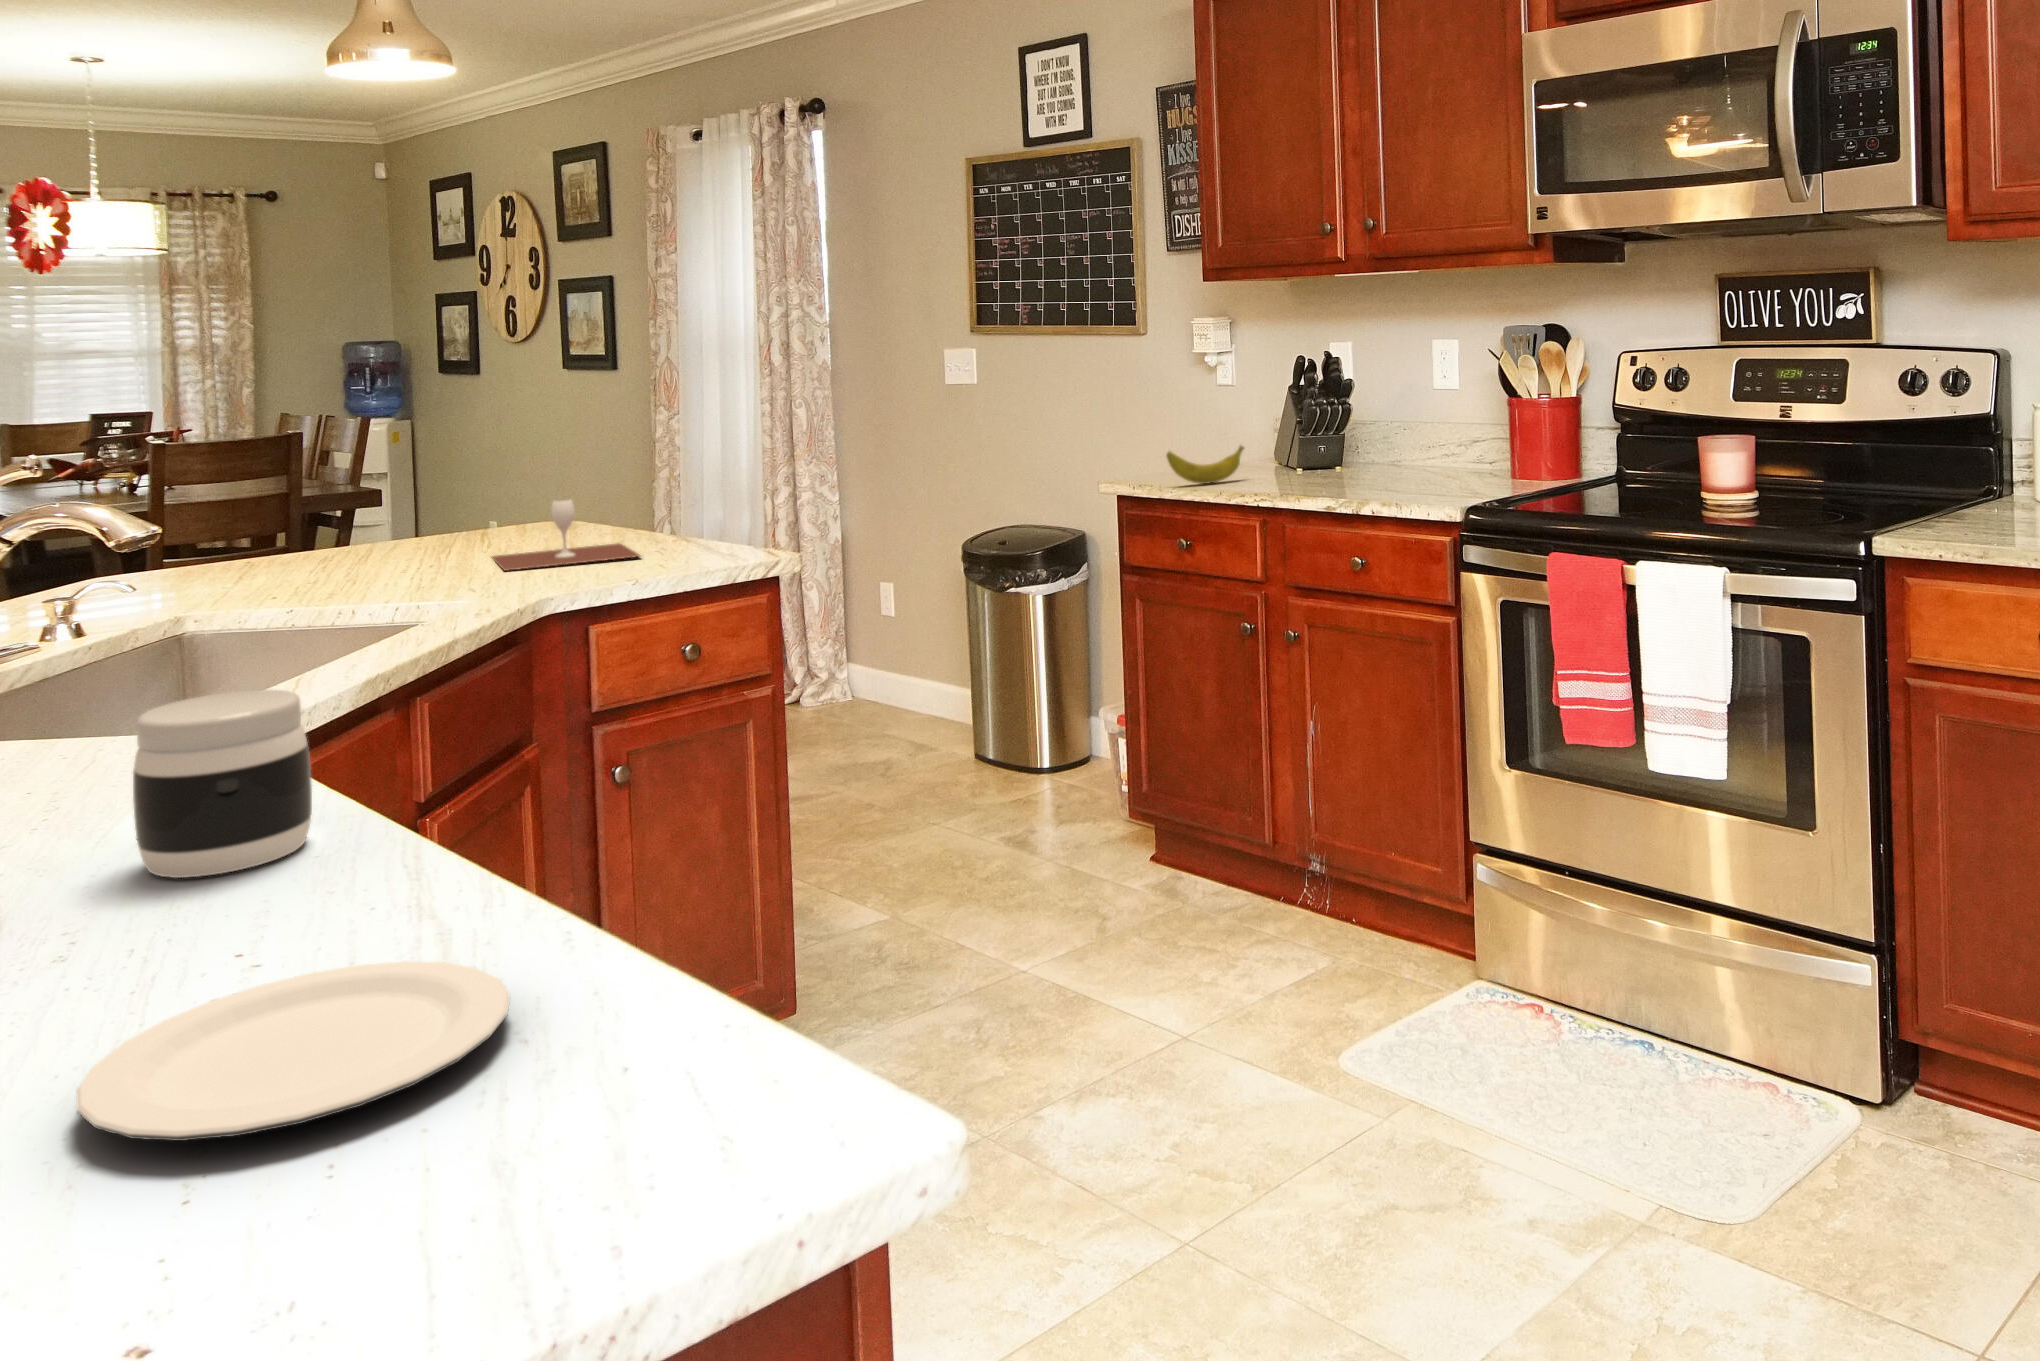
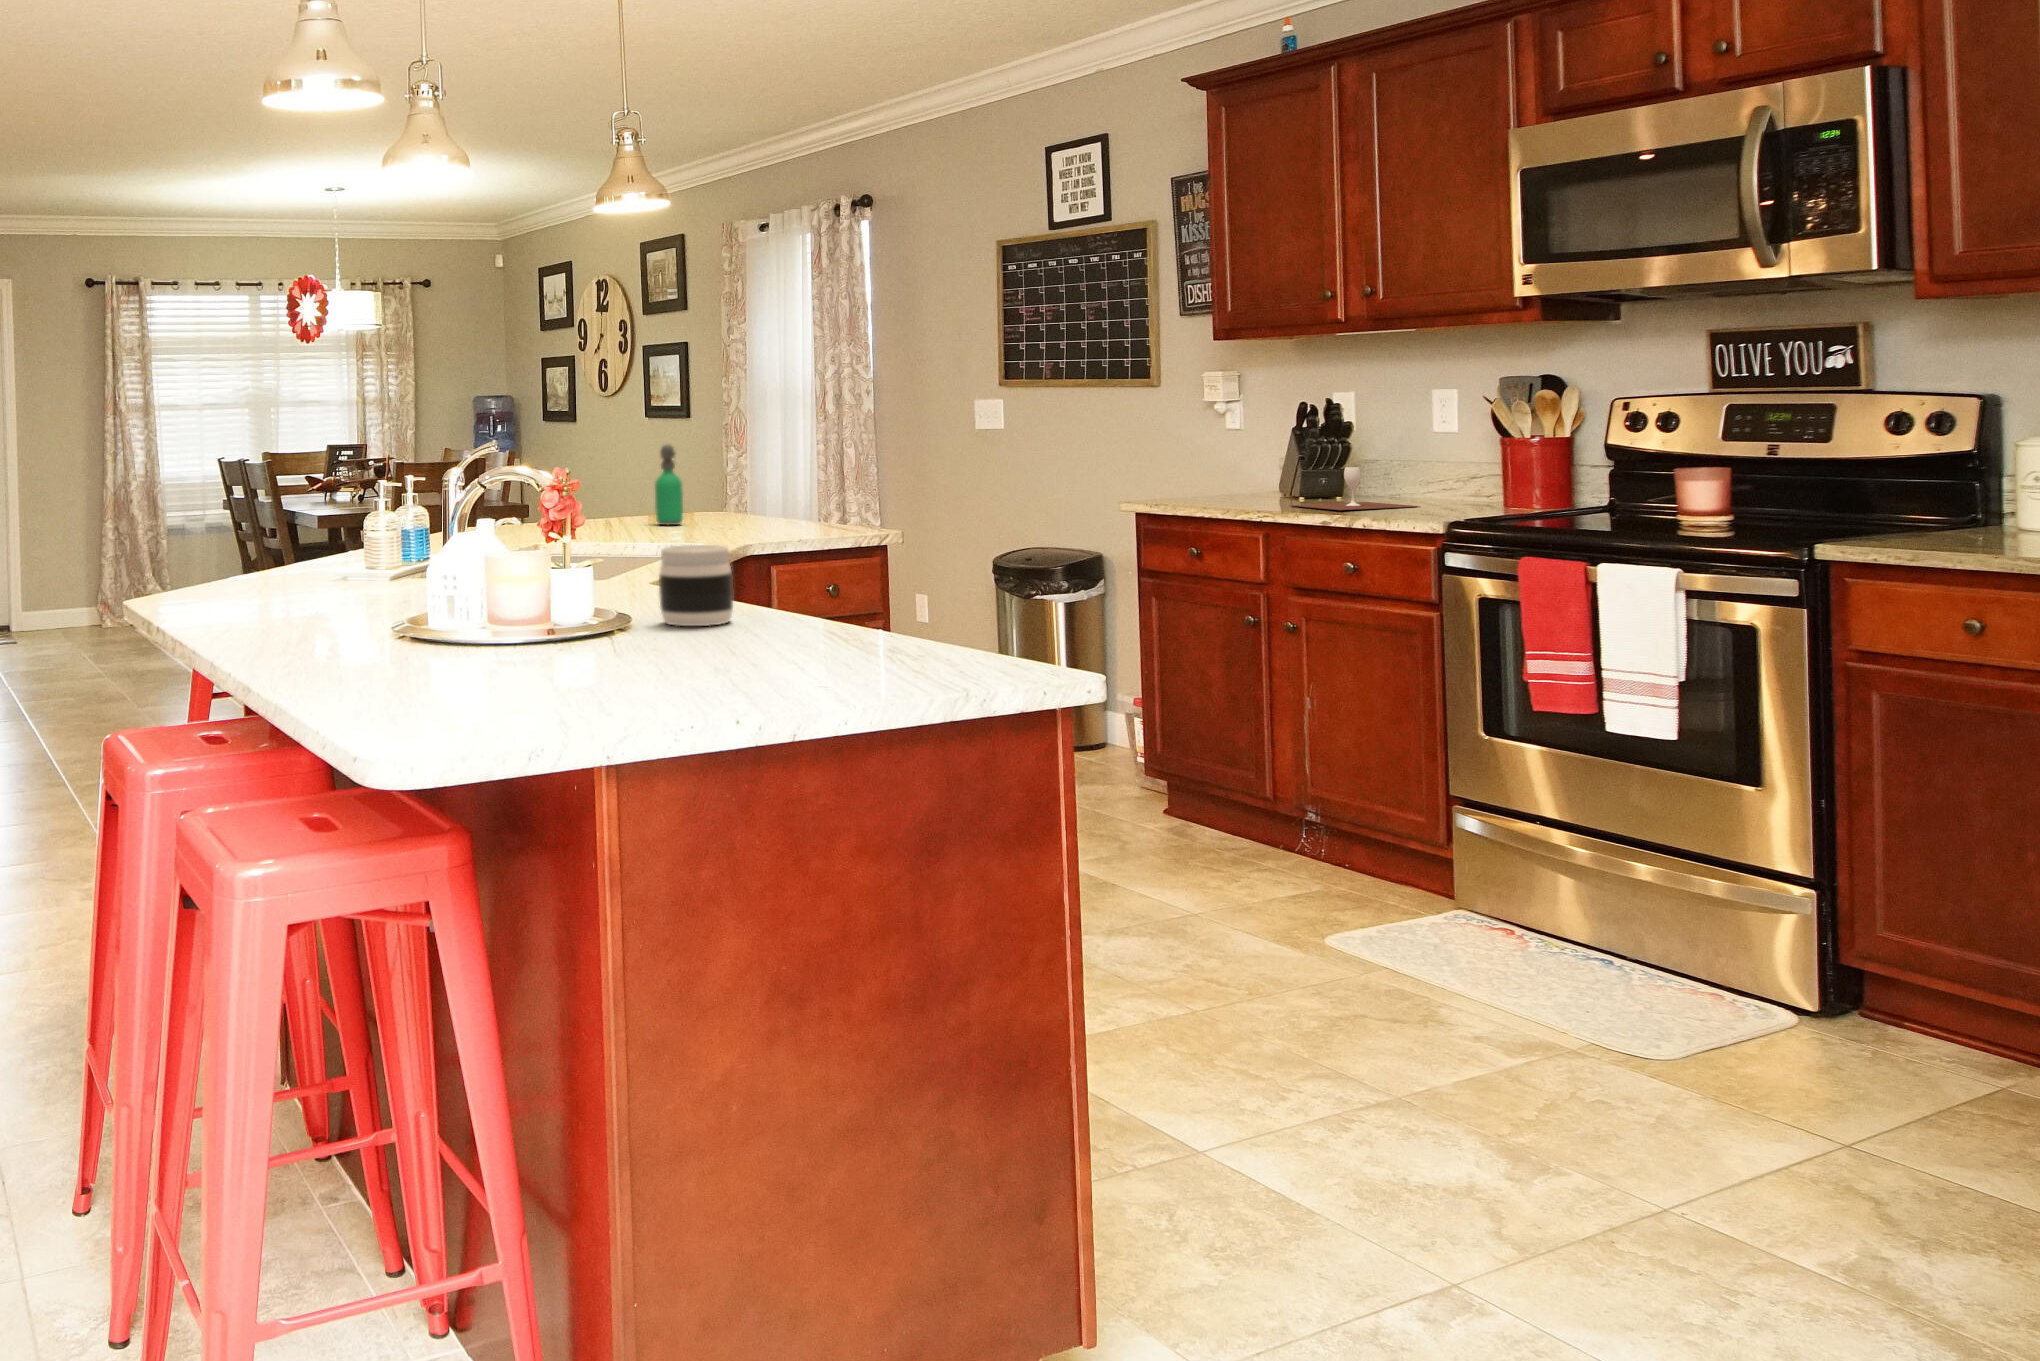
soap dispenser: none [448,427,495,545] -> present [655,445,683,525]
banana: present [1166,446,1244,484] -> none [1182,475,1251,506]
wine glass: present [492,499,640,571] -> present [1291,467,1418,510]
plate: present [76,961,510,1141] -> none [734,641,892,672]

